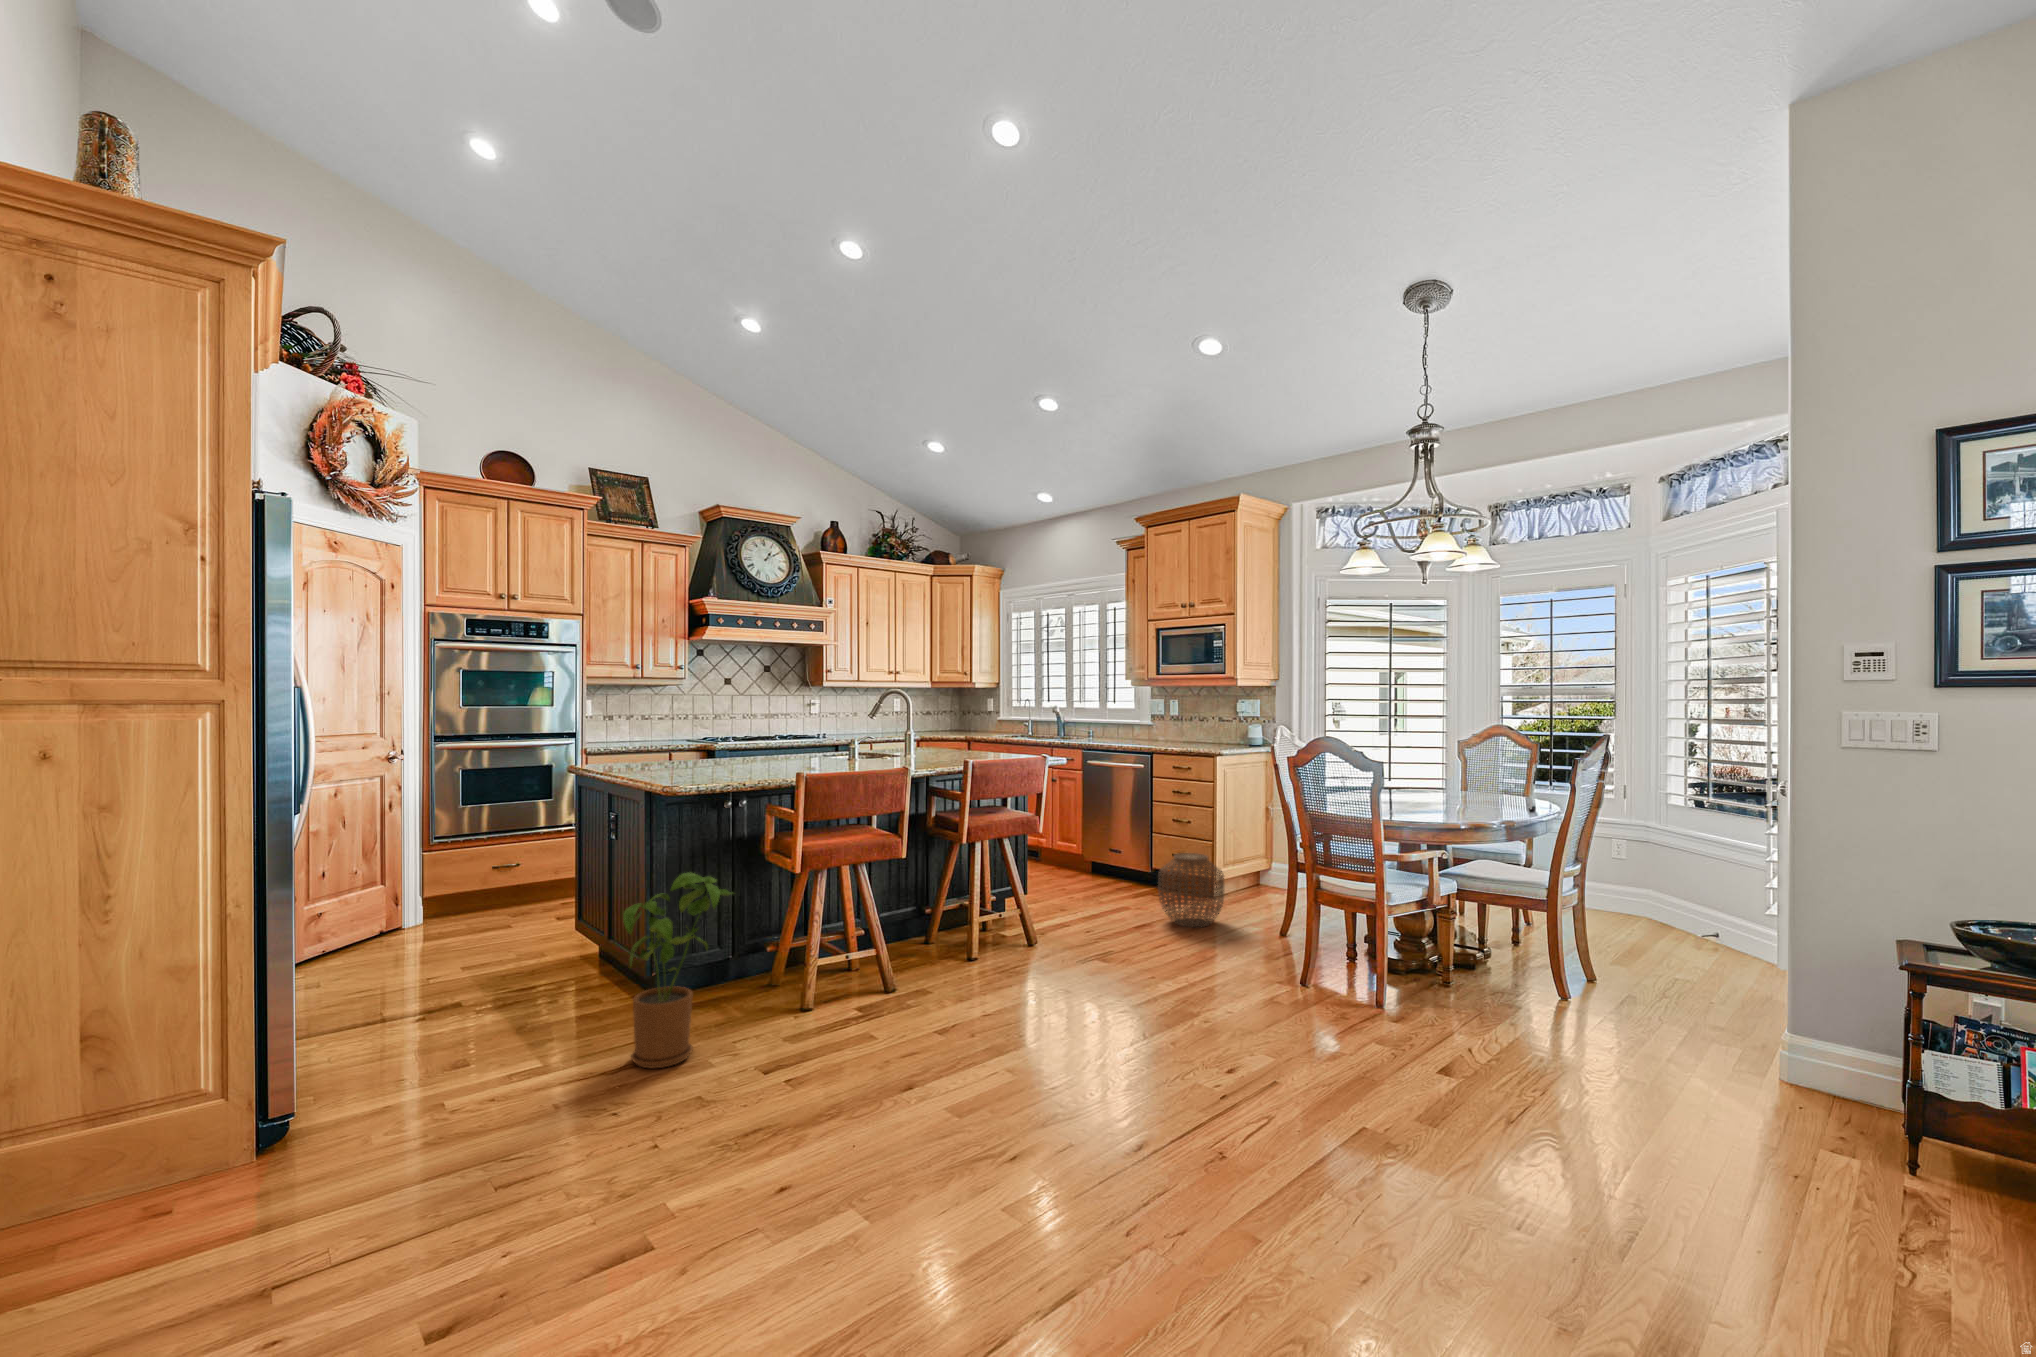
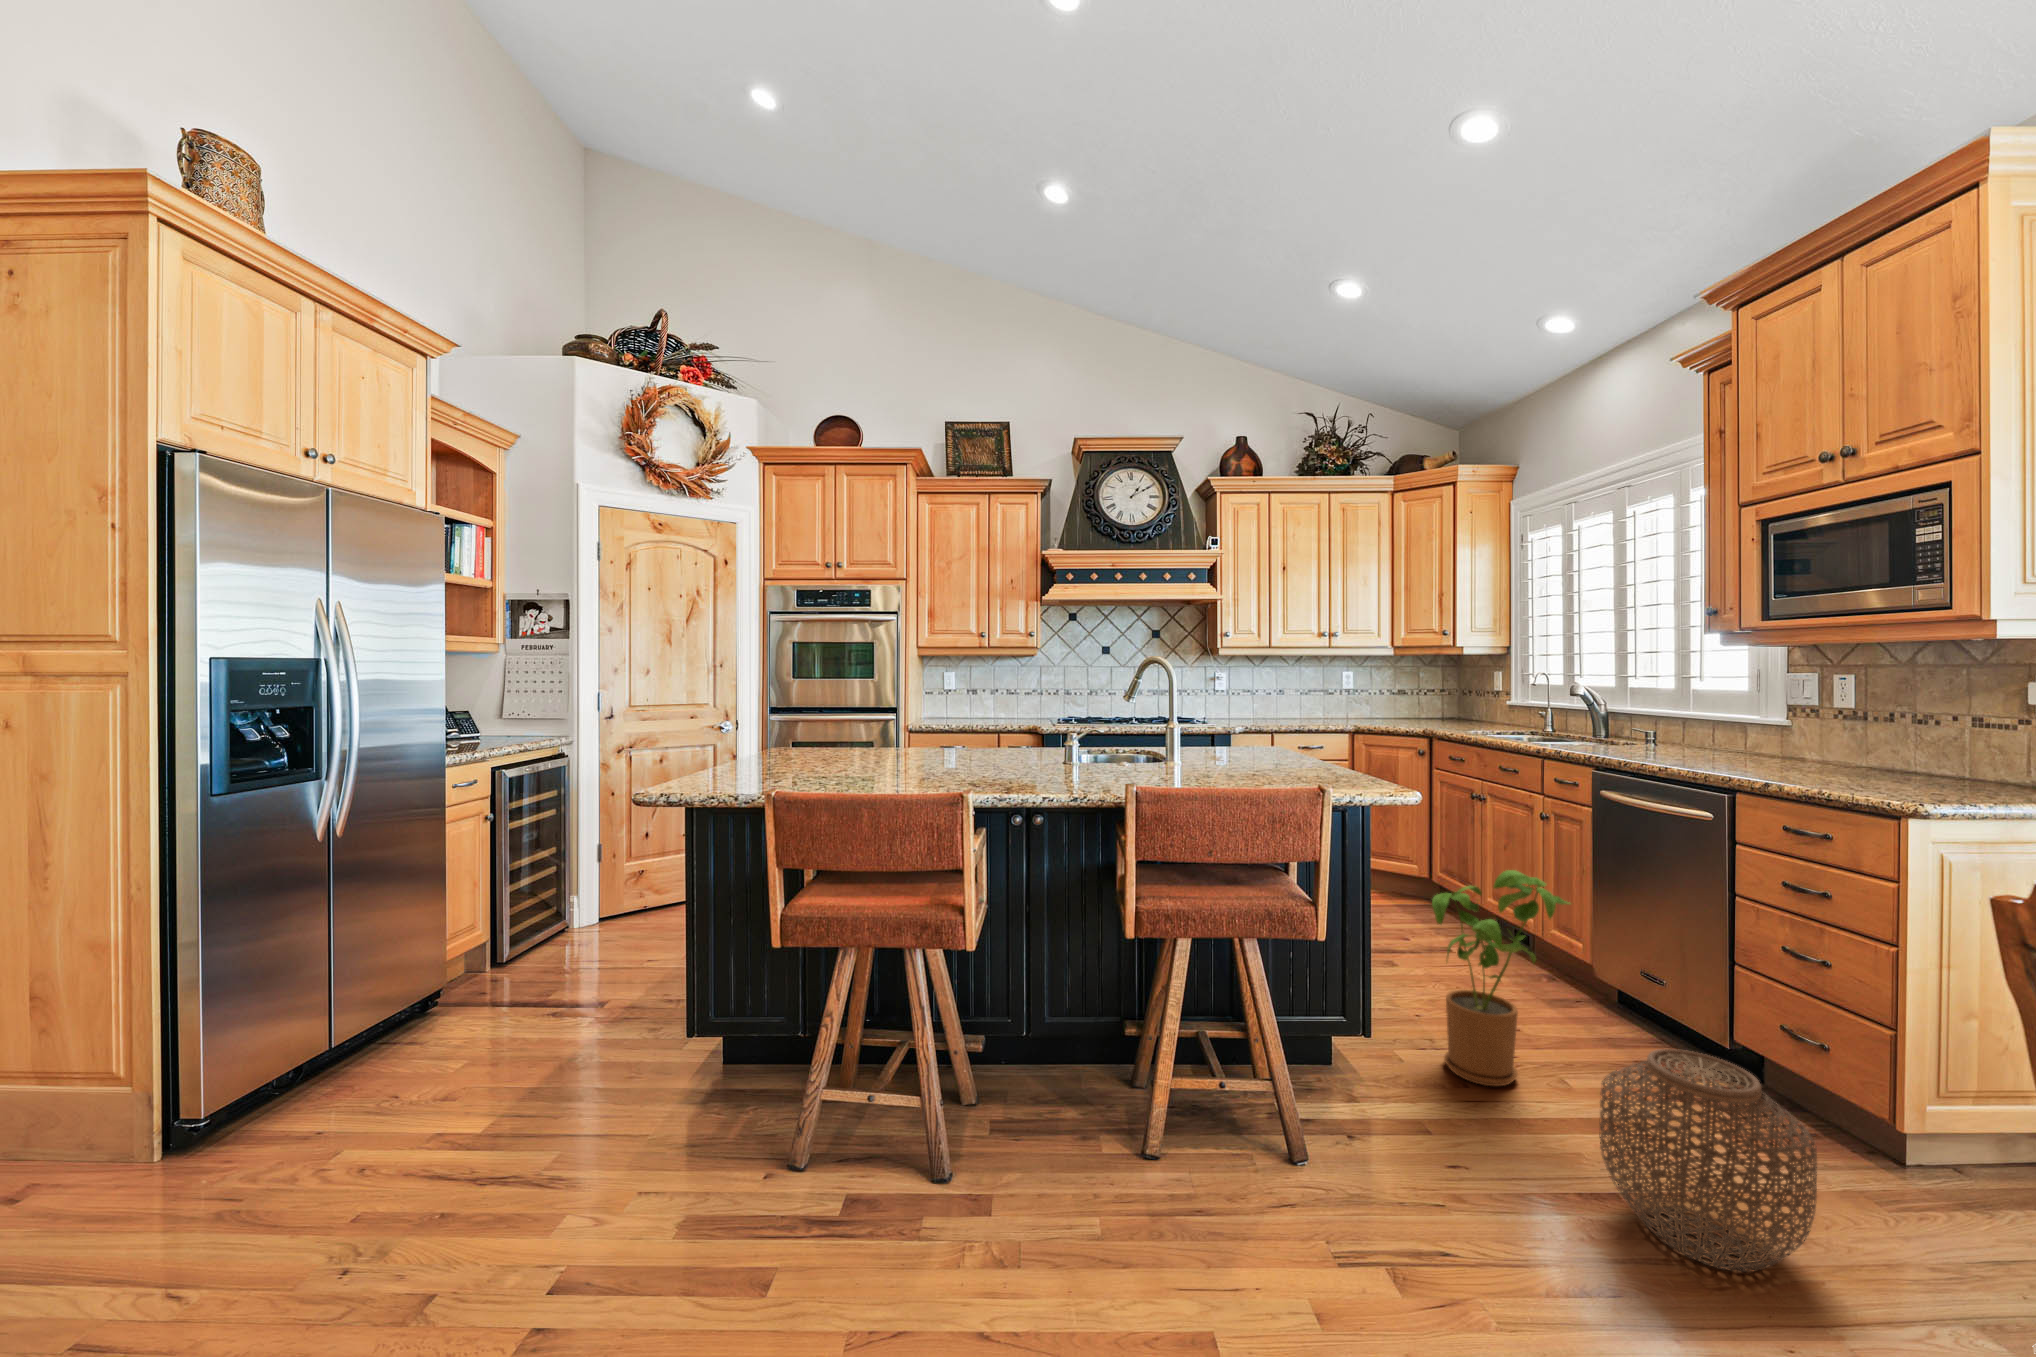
house plant: present [623,872,732,1068] -> present [1432,870,1570,1086]

